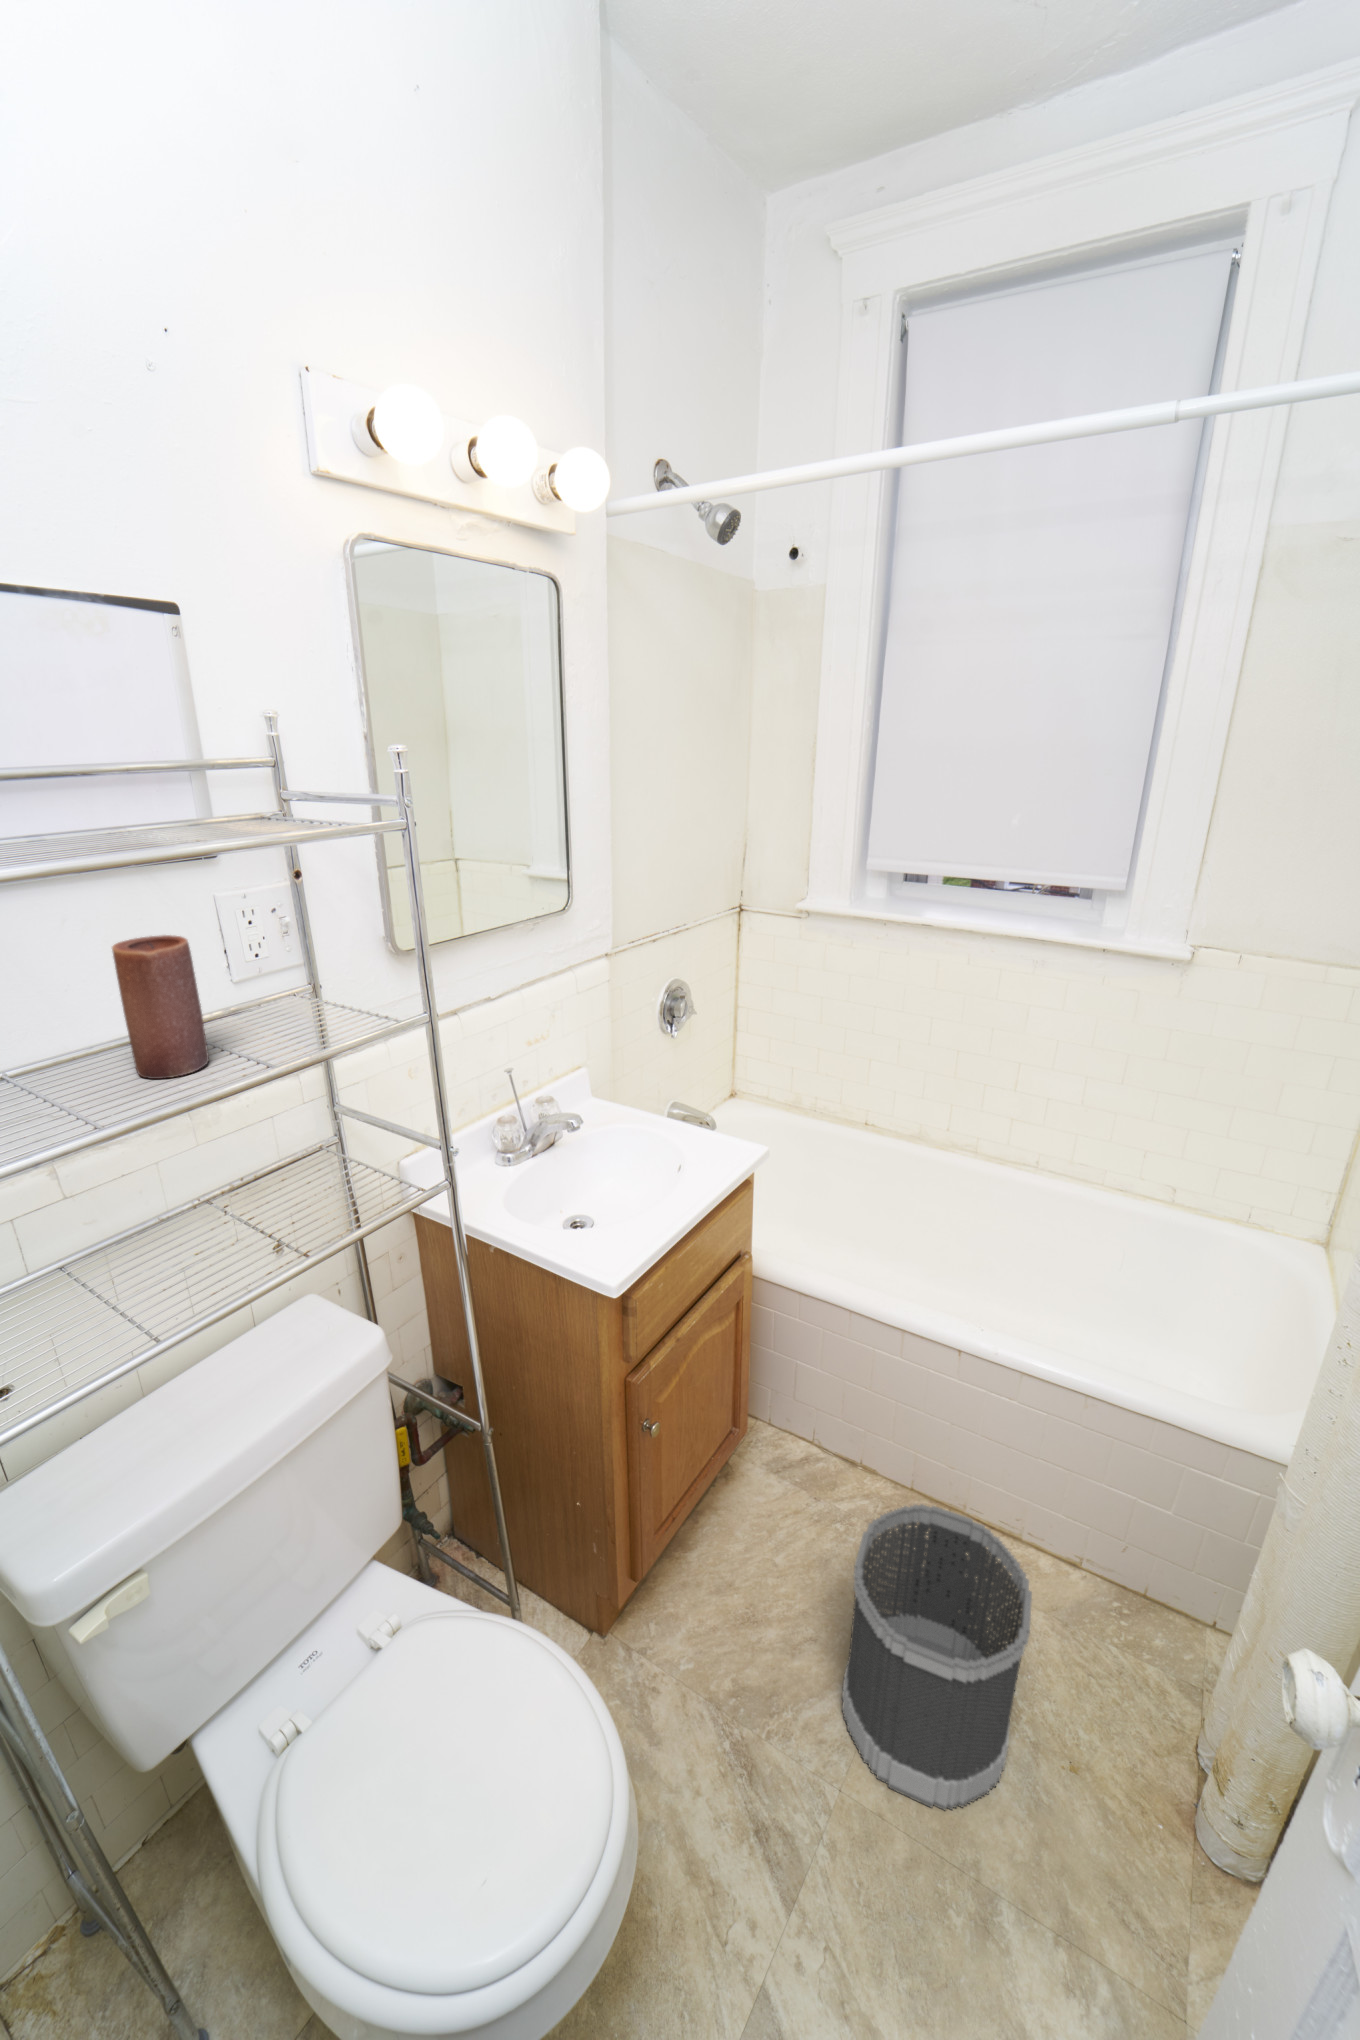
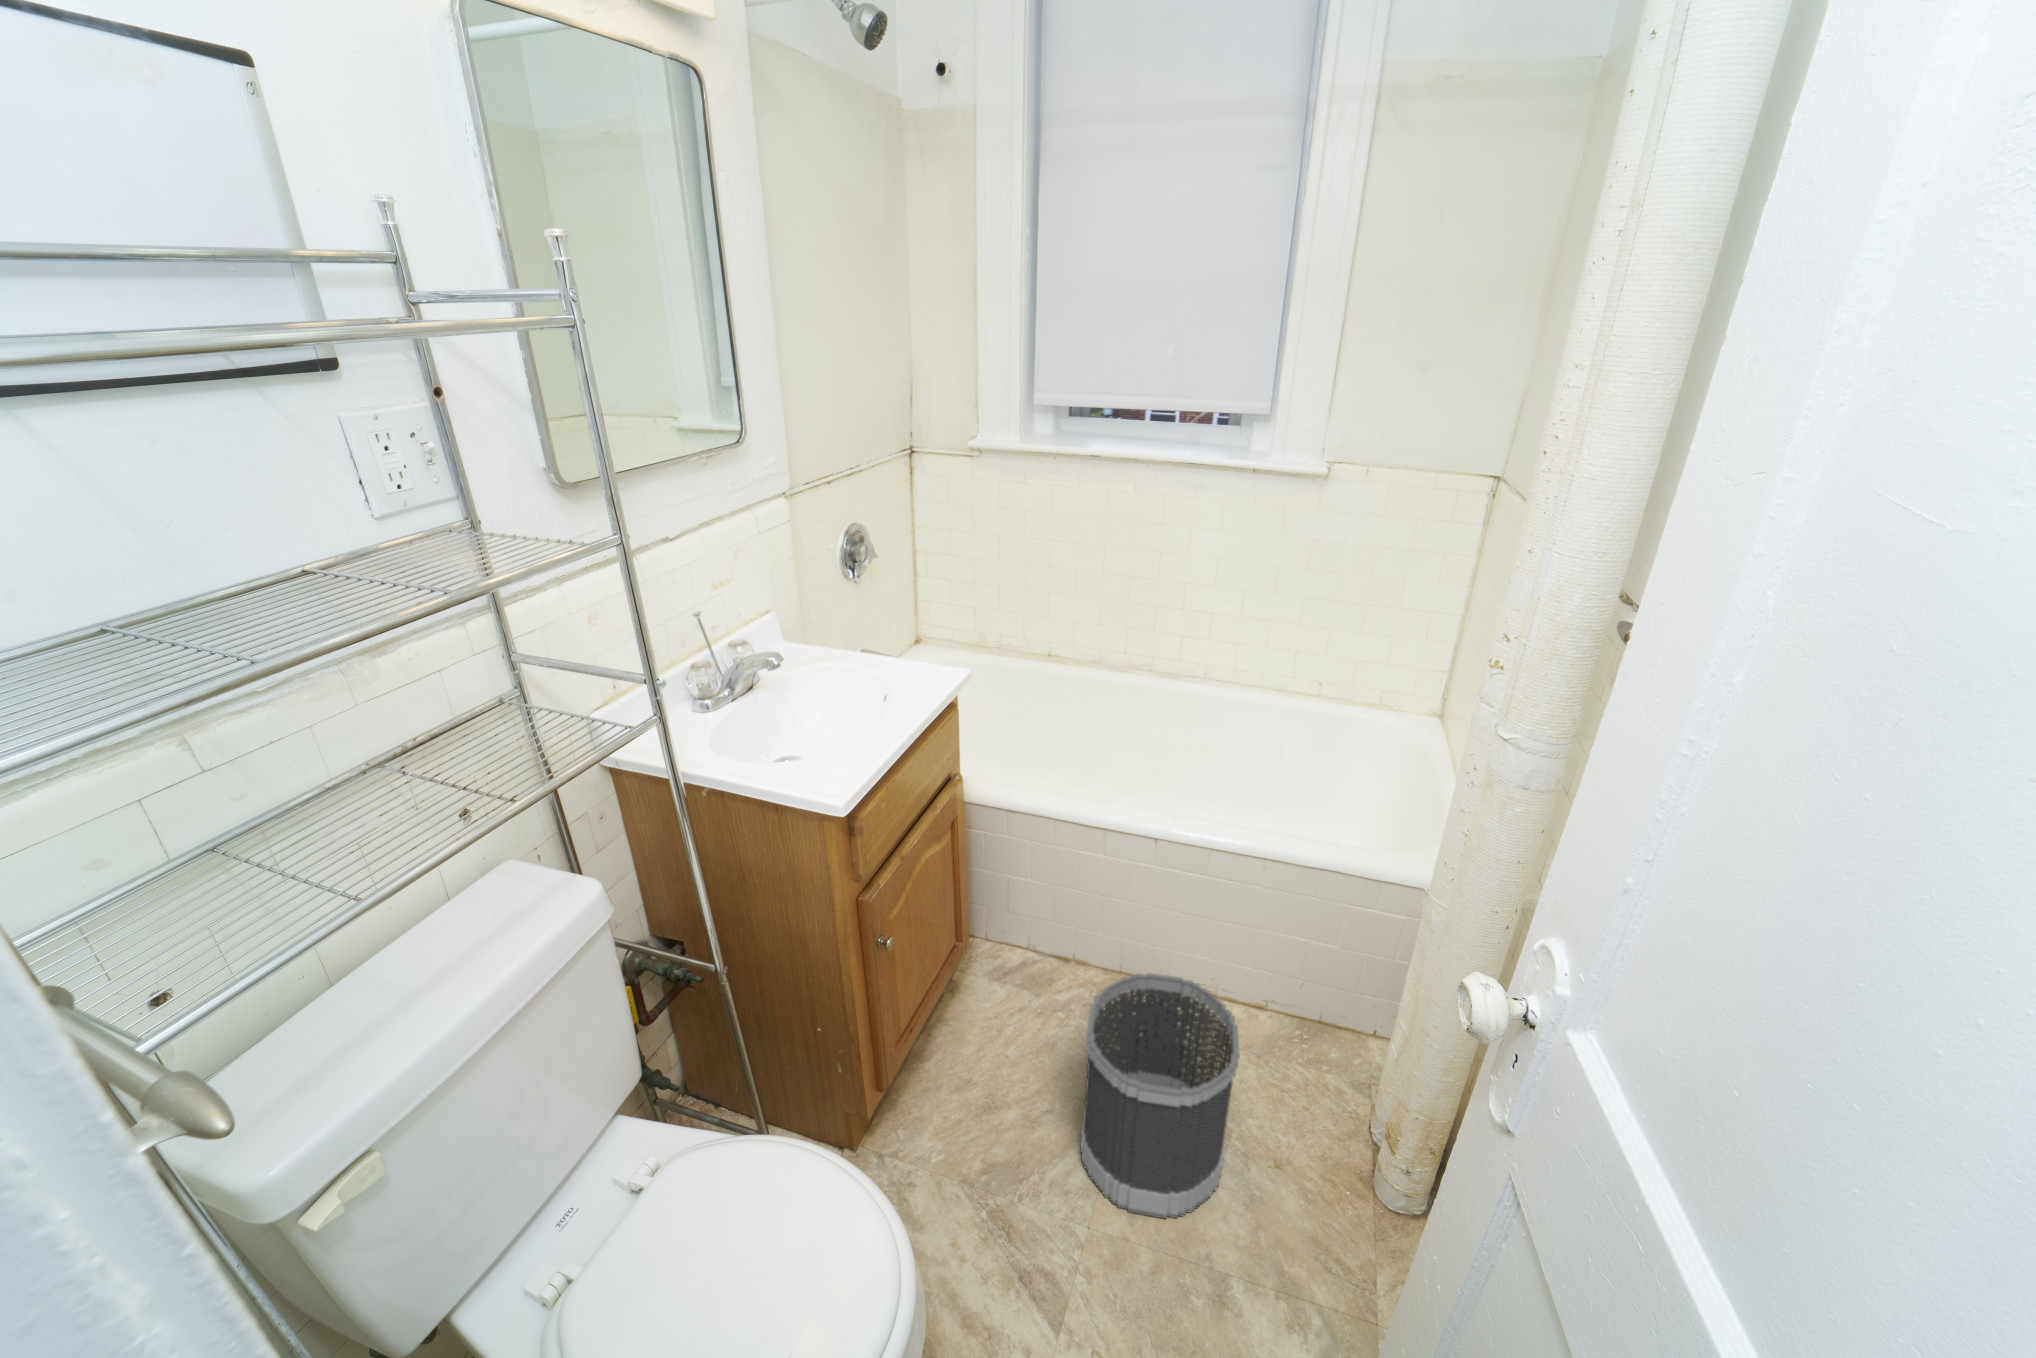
candle: present [112,935,209,1079] -> none [219,451,364,619]

